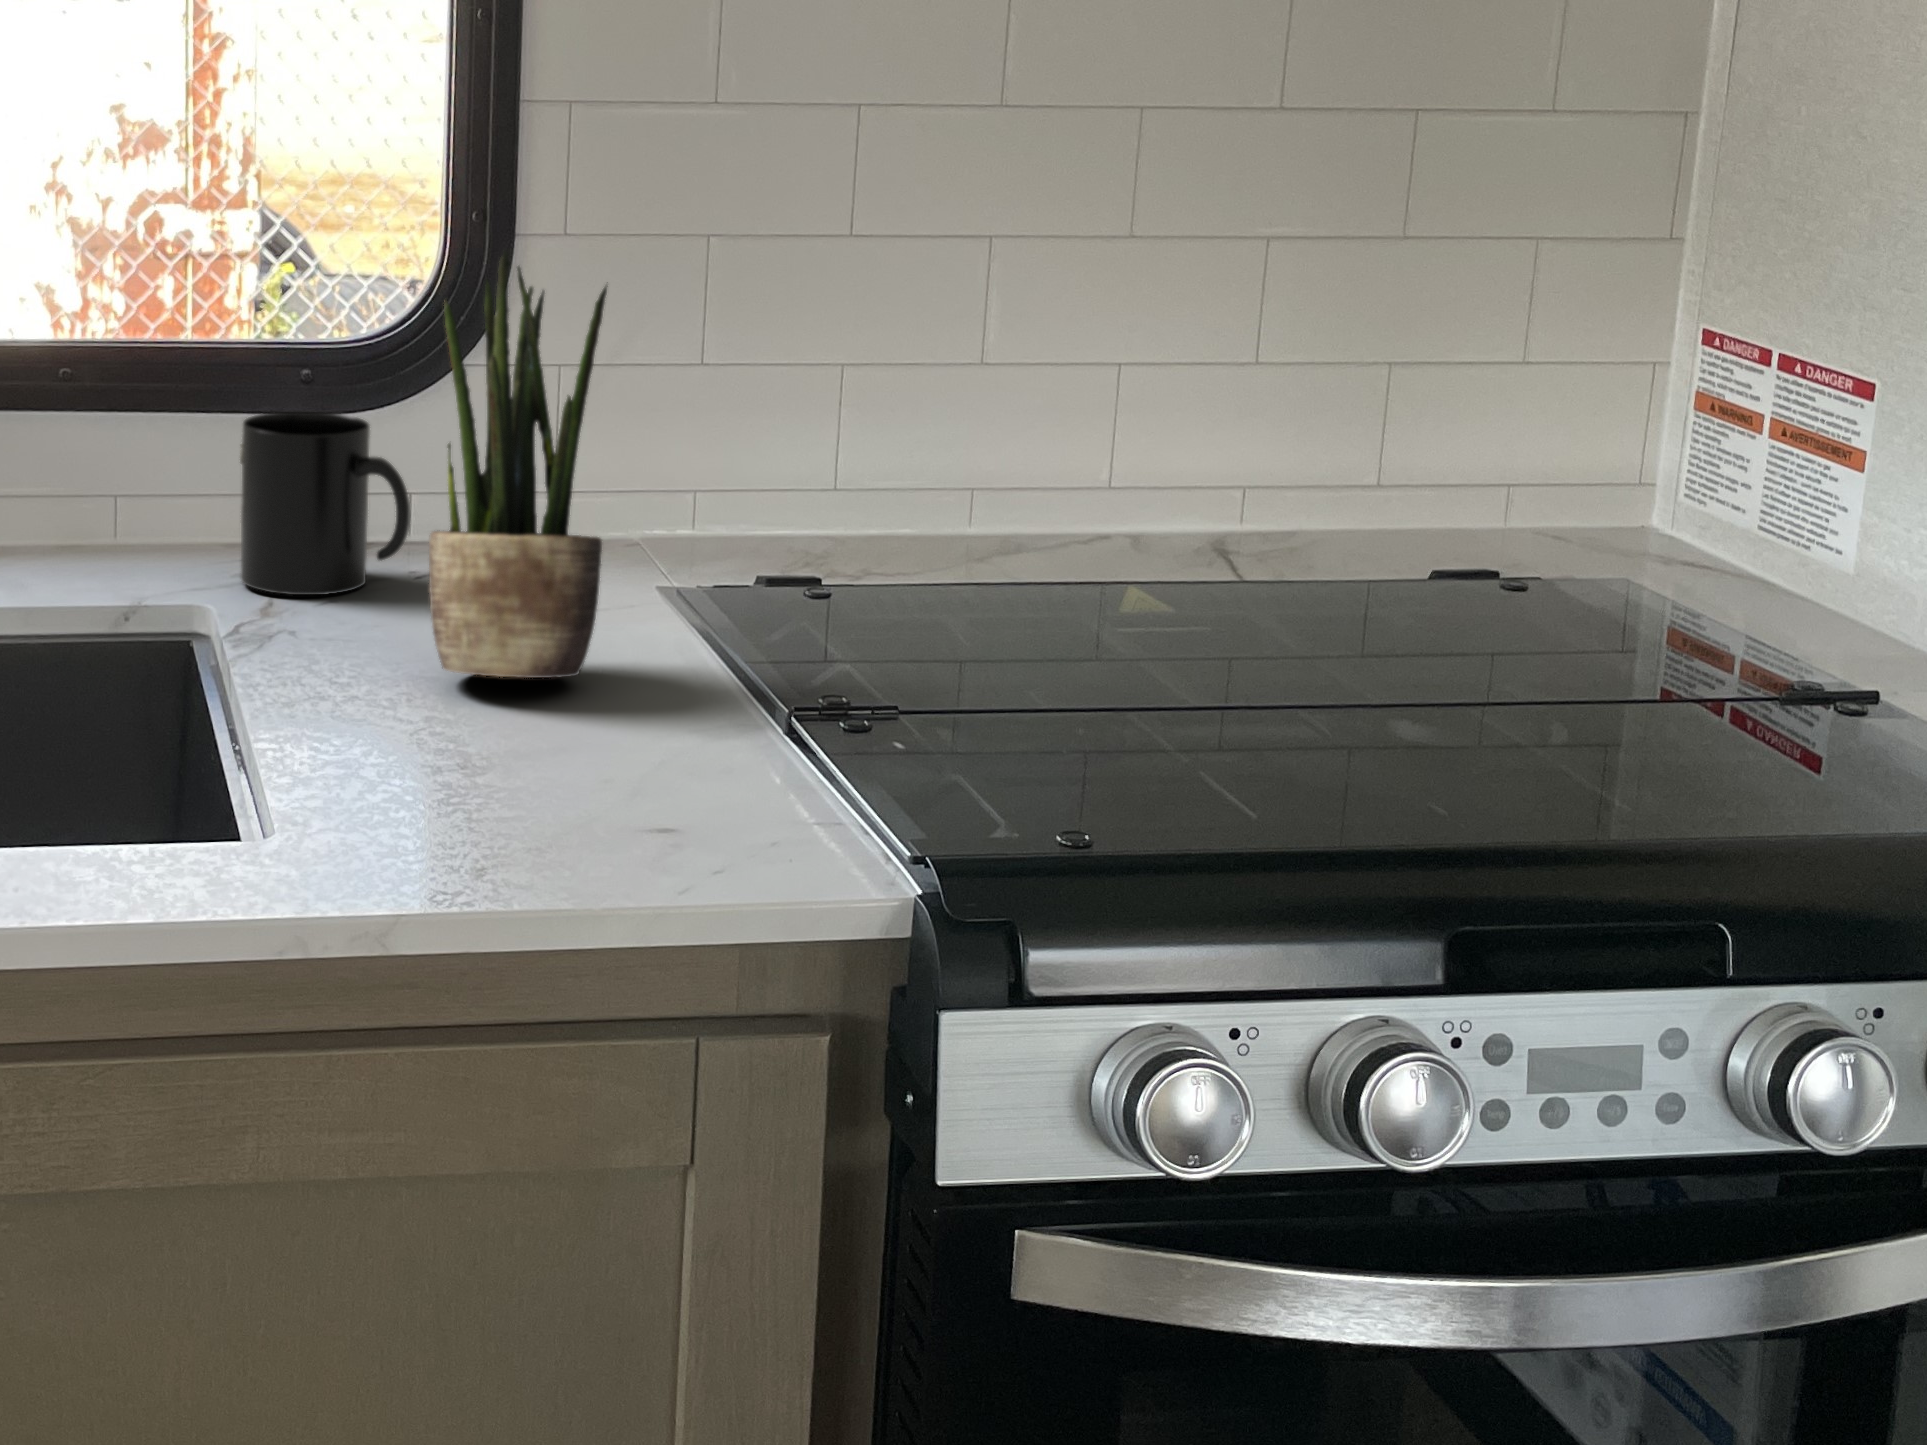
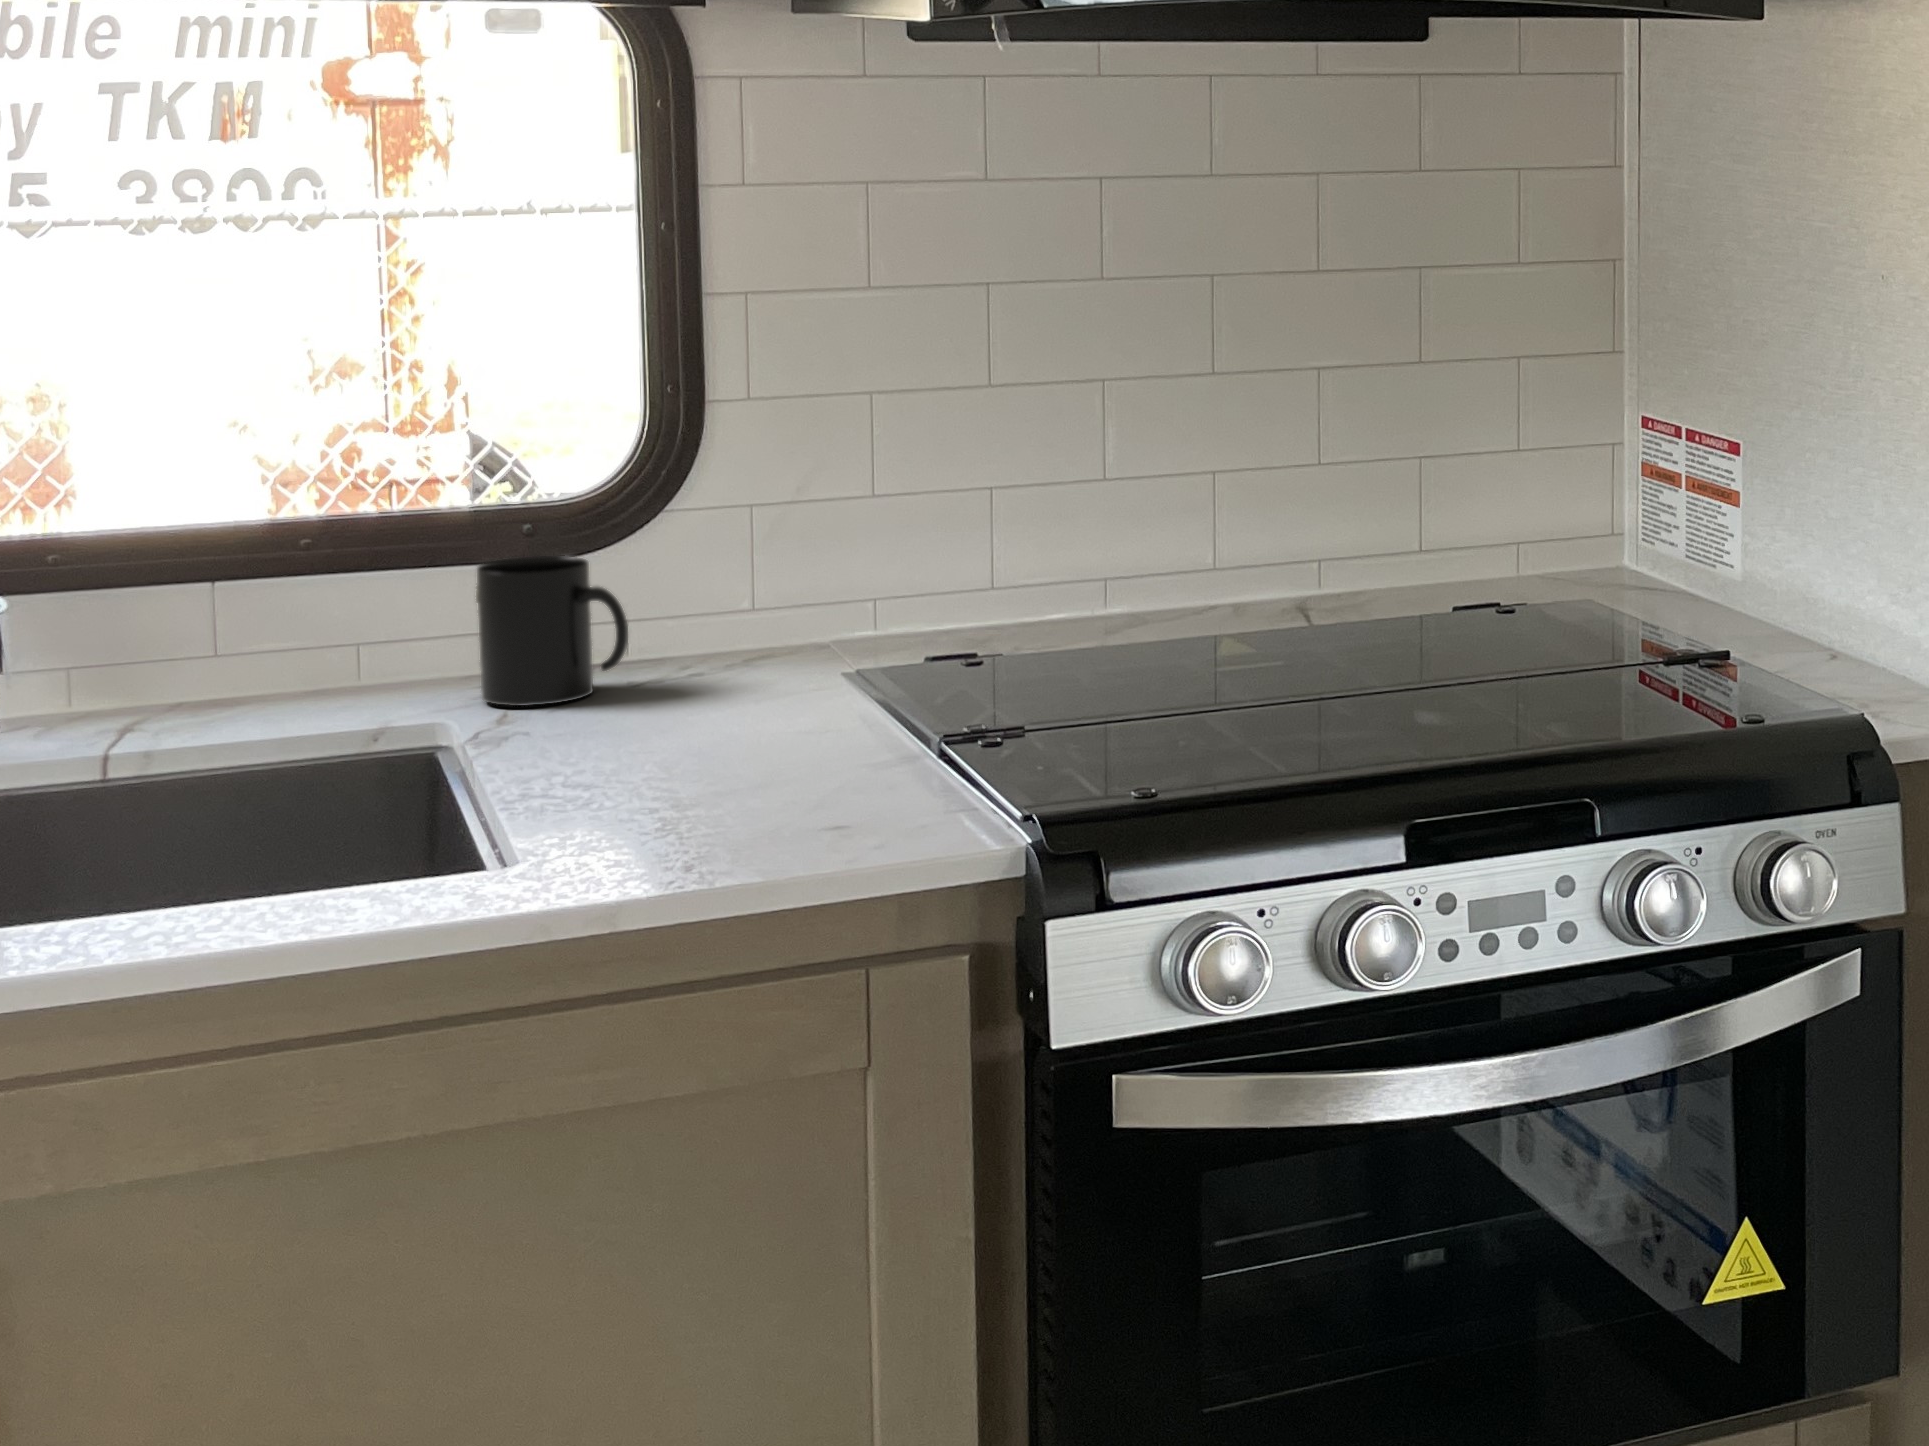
potted plant: present [429,250,608,678] -> none [643,406,784,740]

